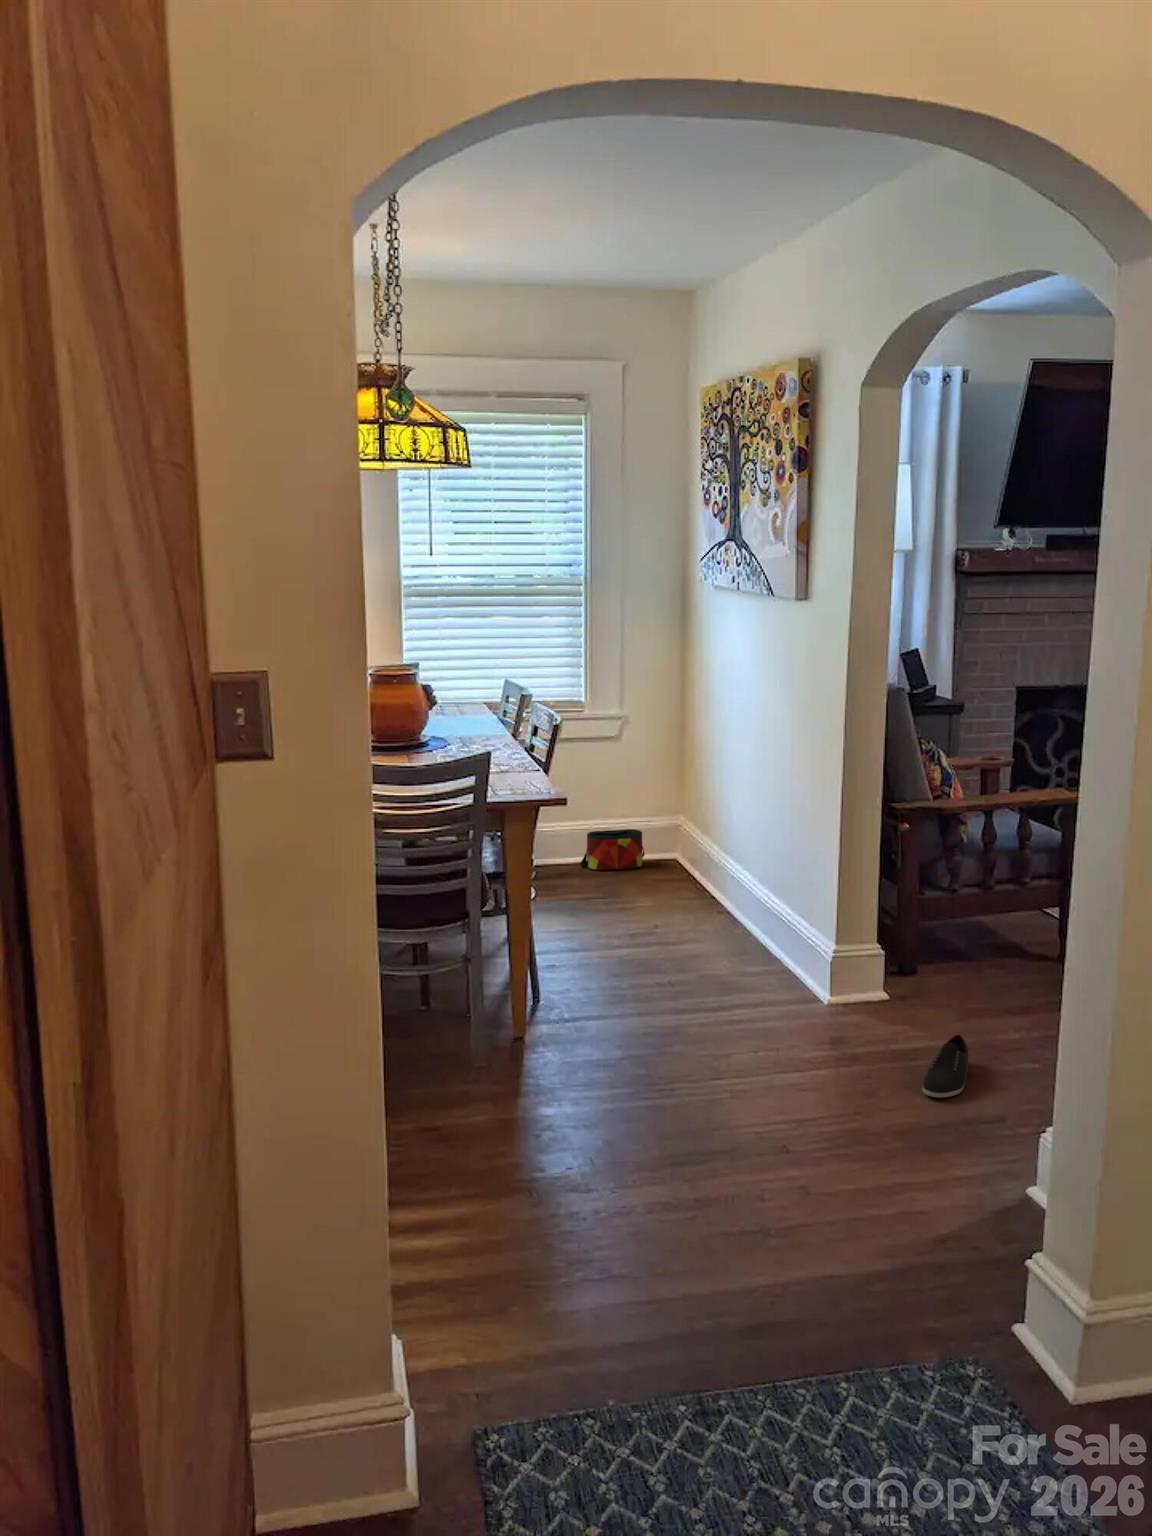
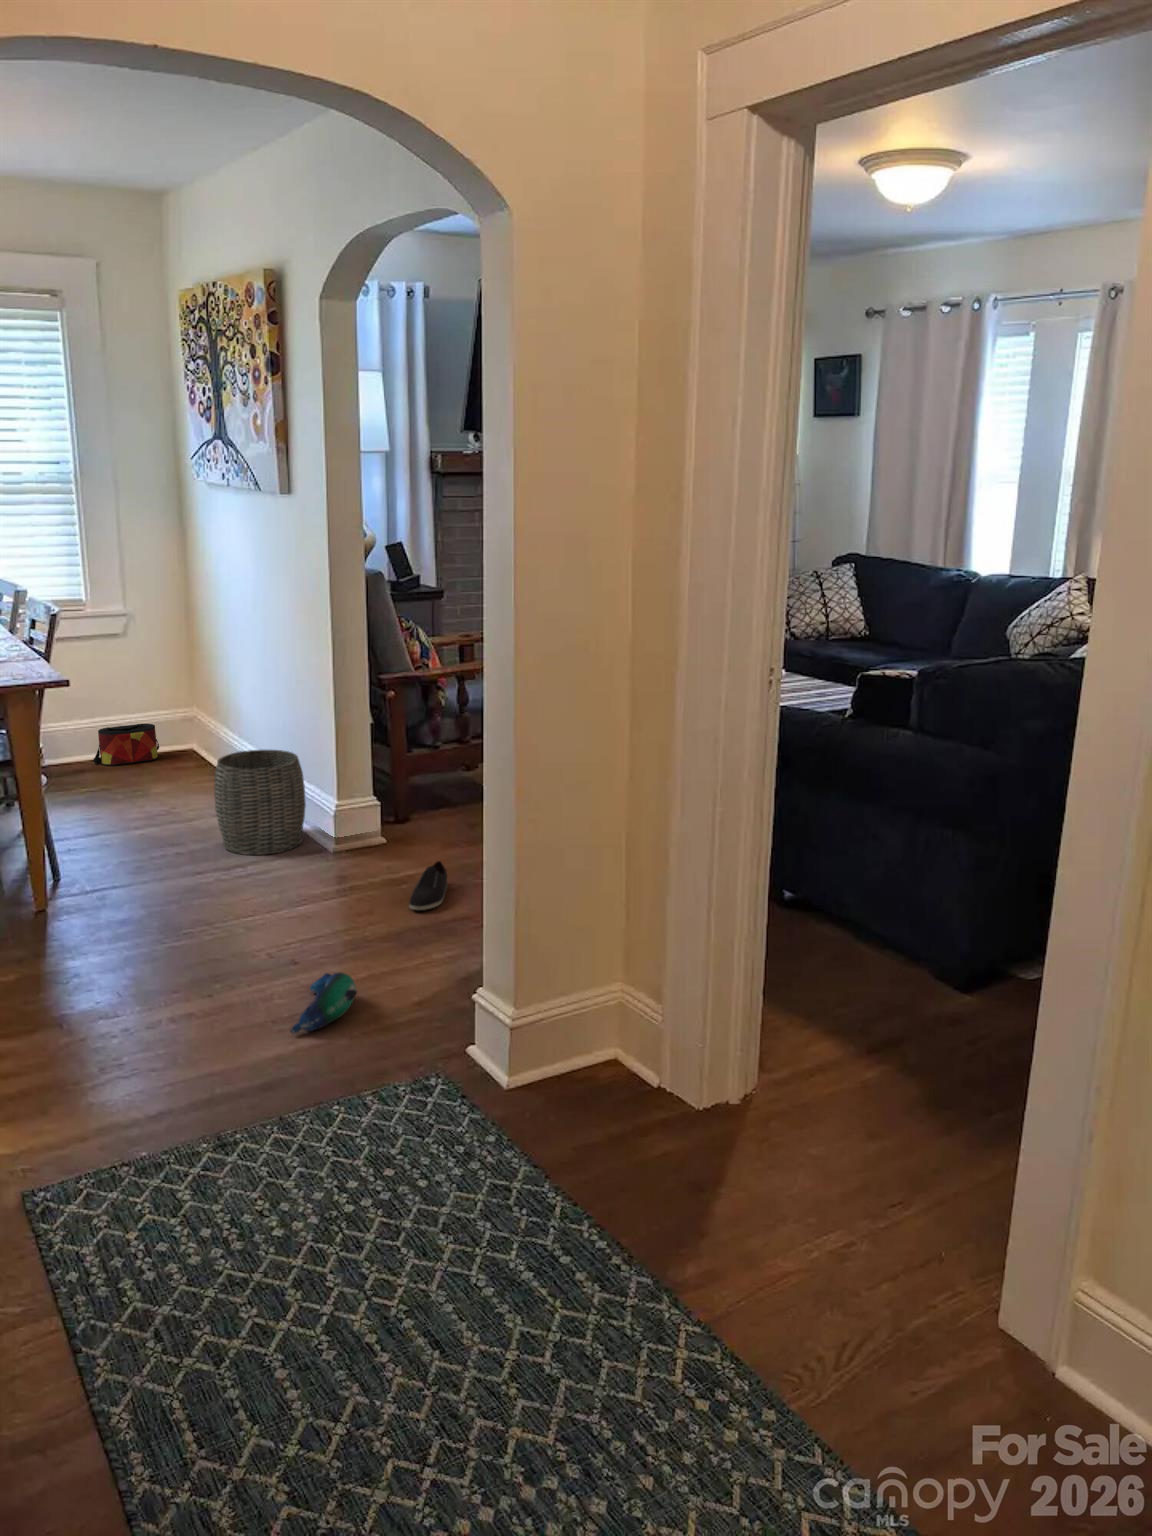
woven basket: none [702,876,799,996] -> present [214,750,306,855]
plush toy: none [785,1174,869,1254] -> present [291,973,357,1033]

